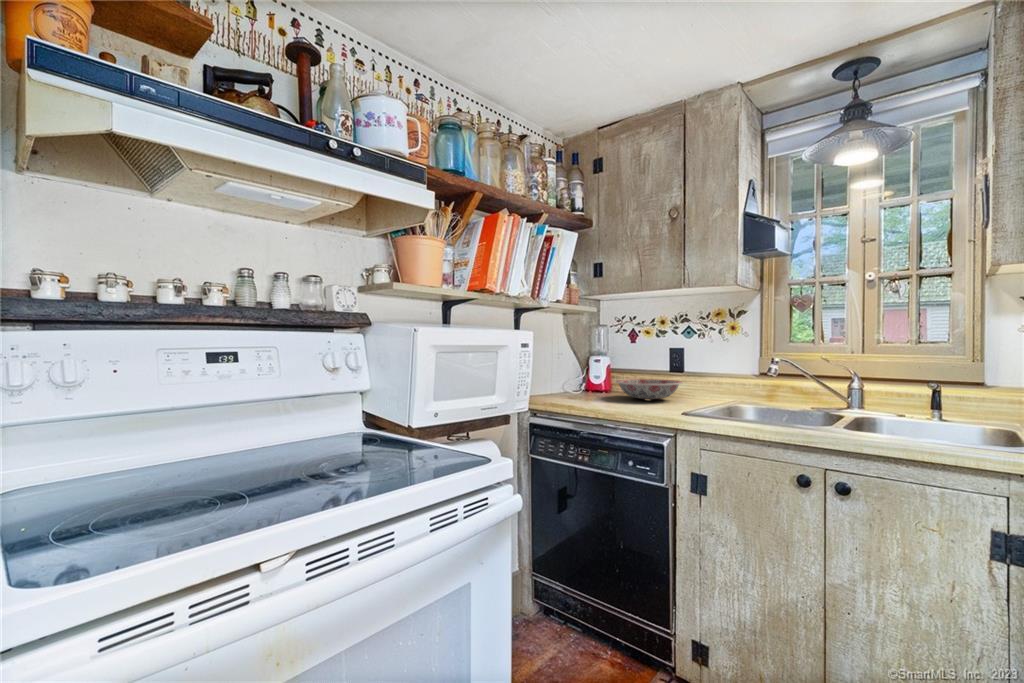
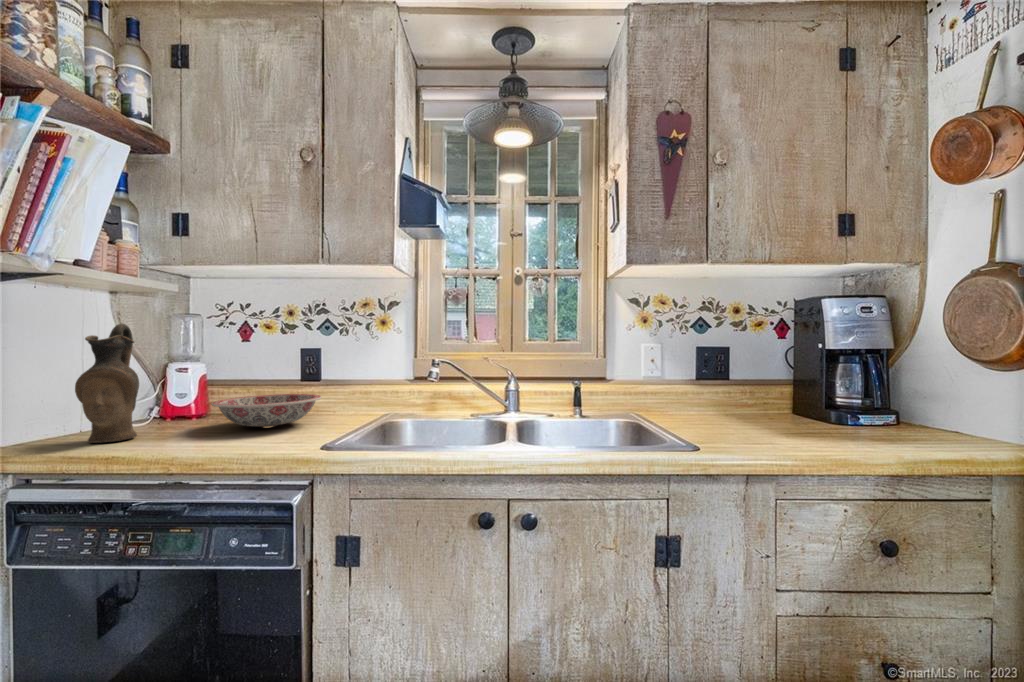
ceramic pitcher: none [552,333,579,398] -> present [75,324,139,443]

